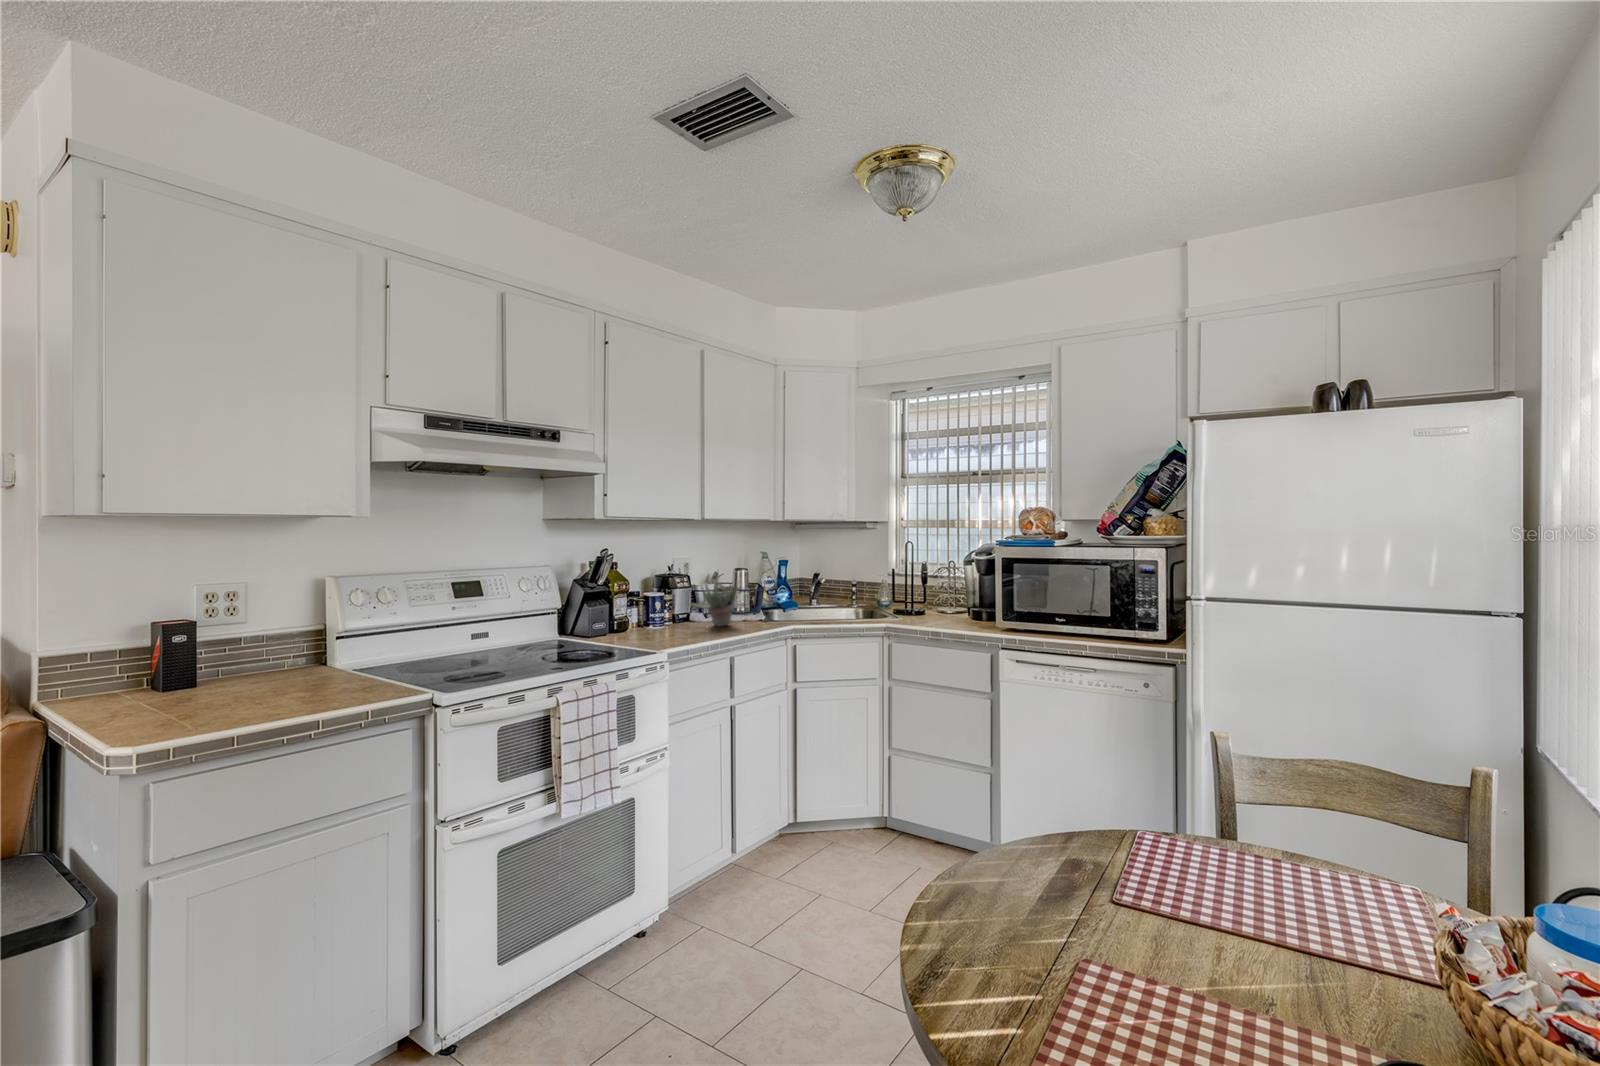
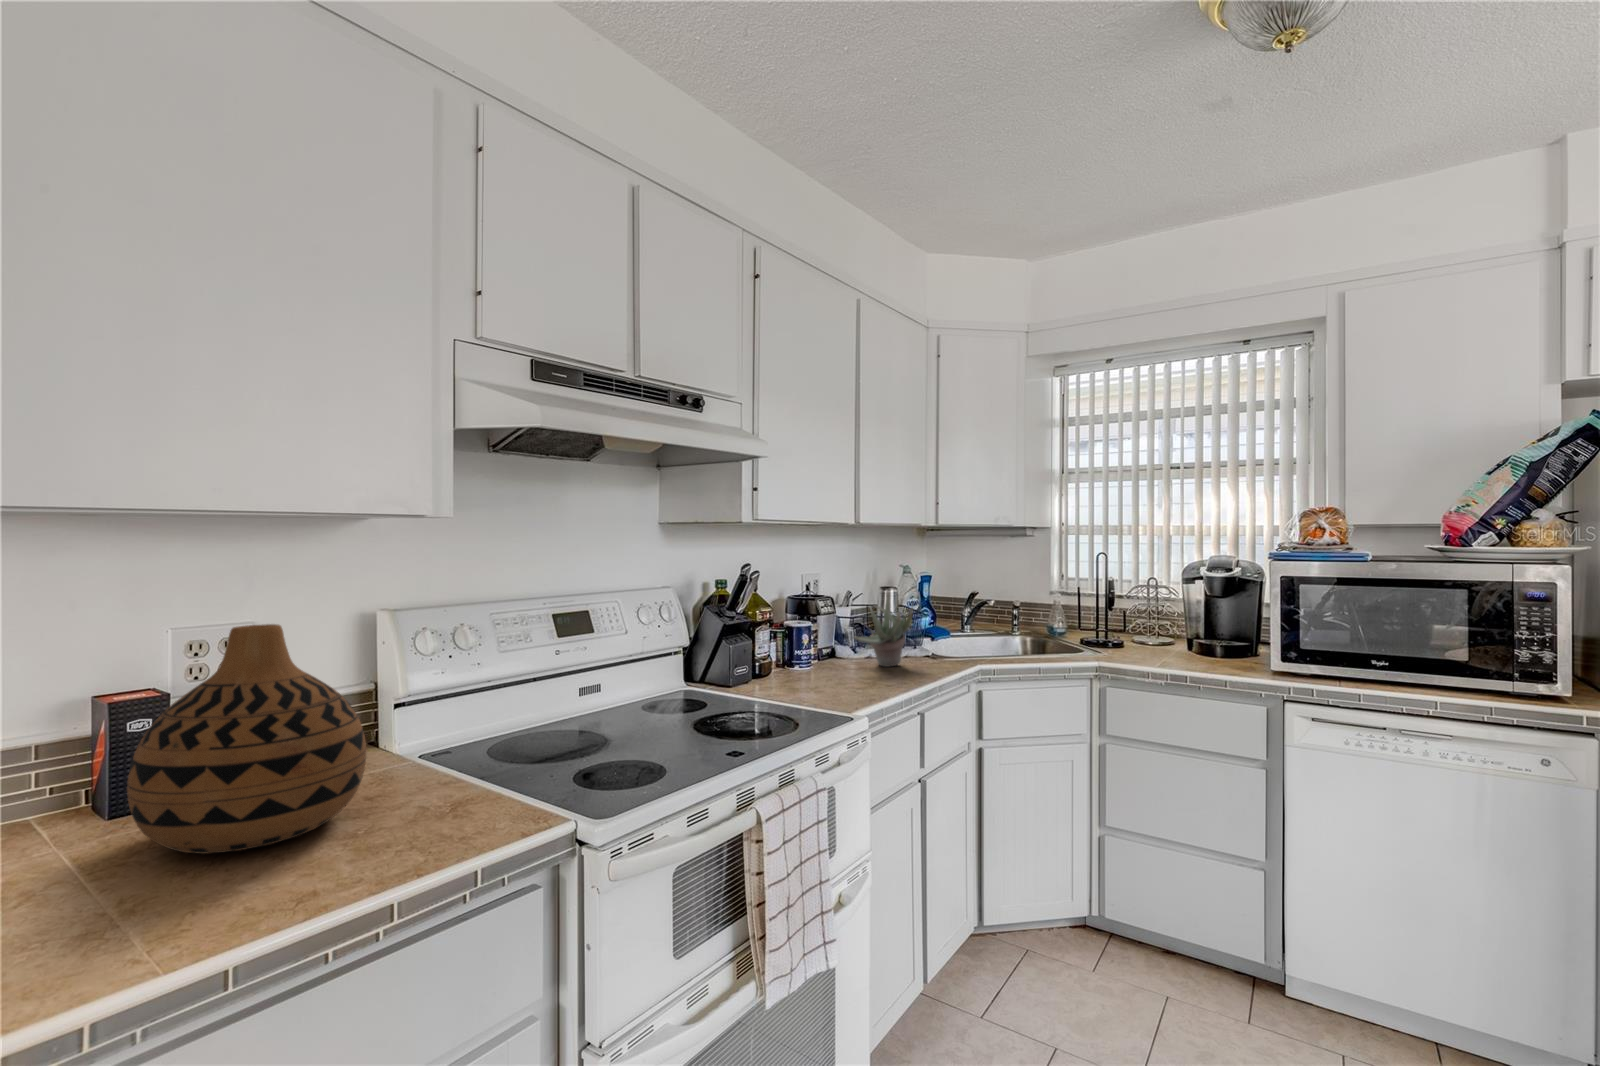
vase: none [180,580,313,702] -> present [127,624,366,854]

